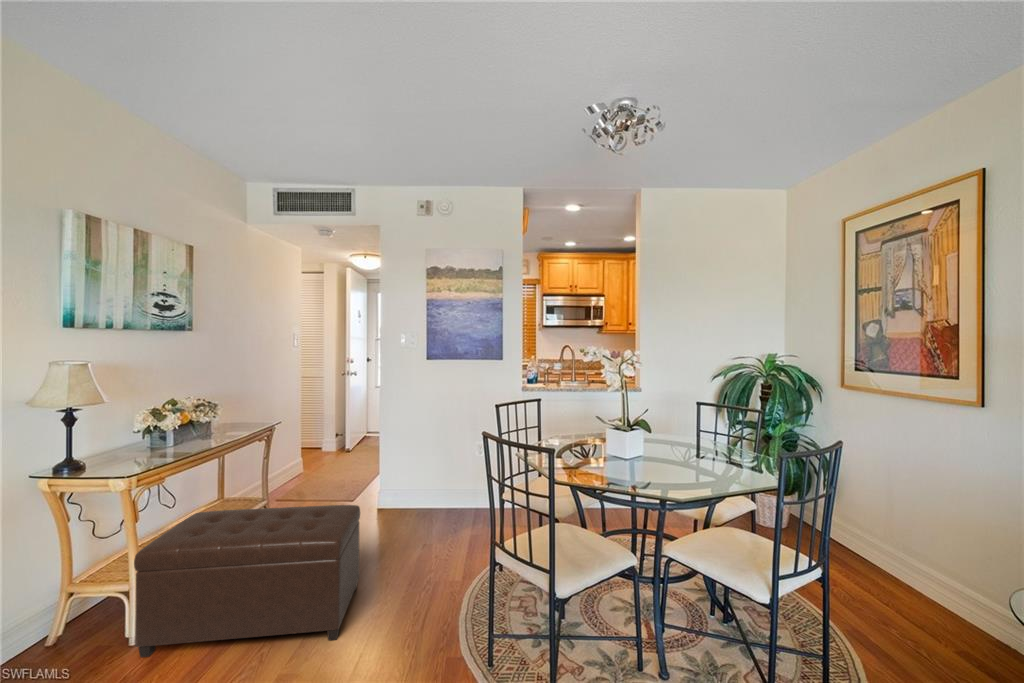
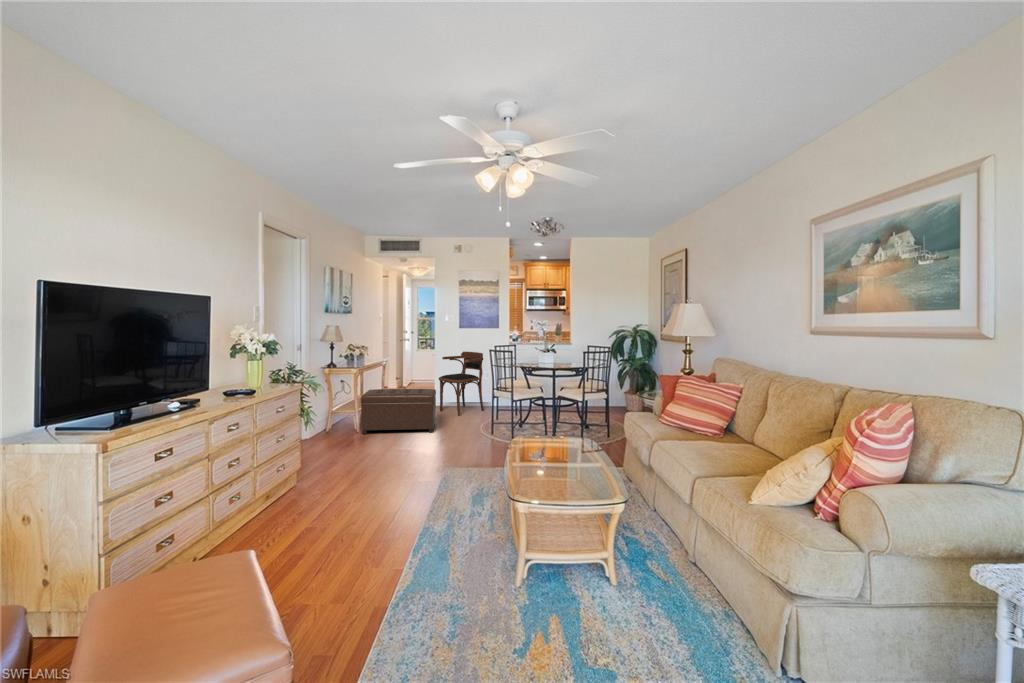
armchair: none [382,403,474,547] -> present [439,352,484,416]

